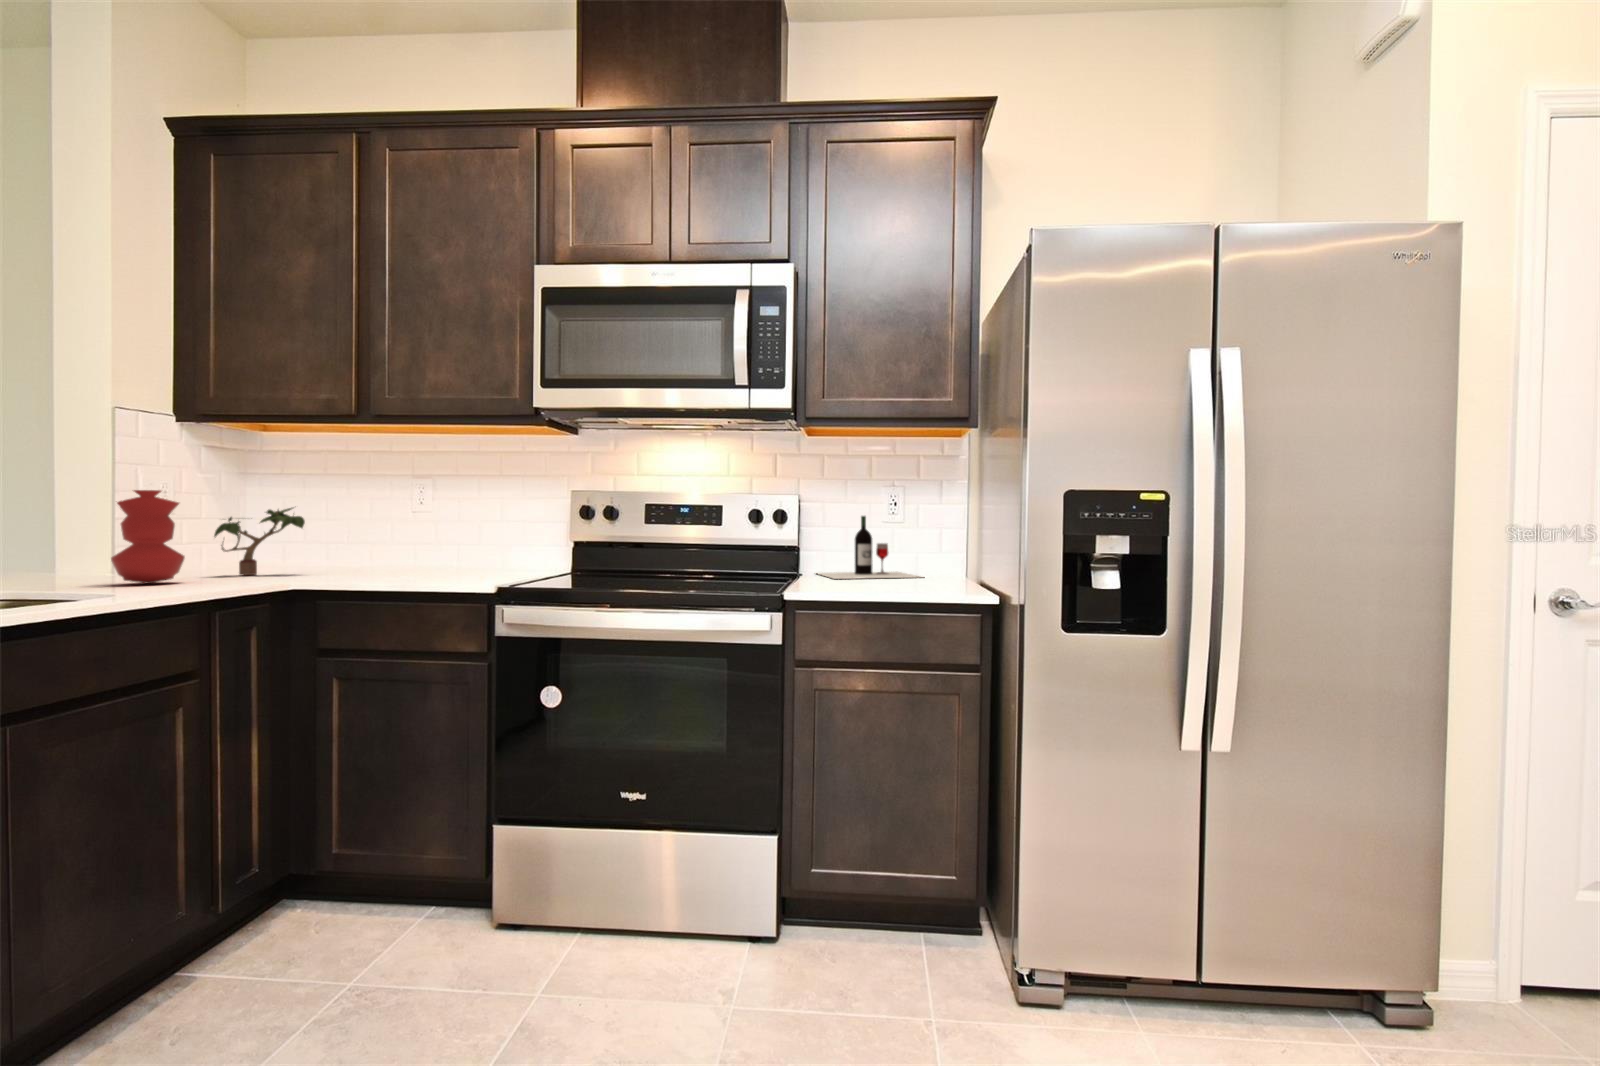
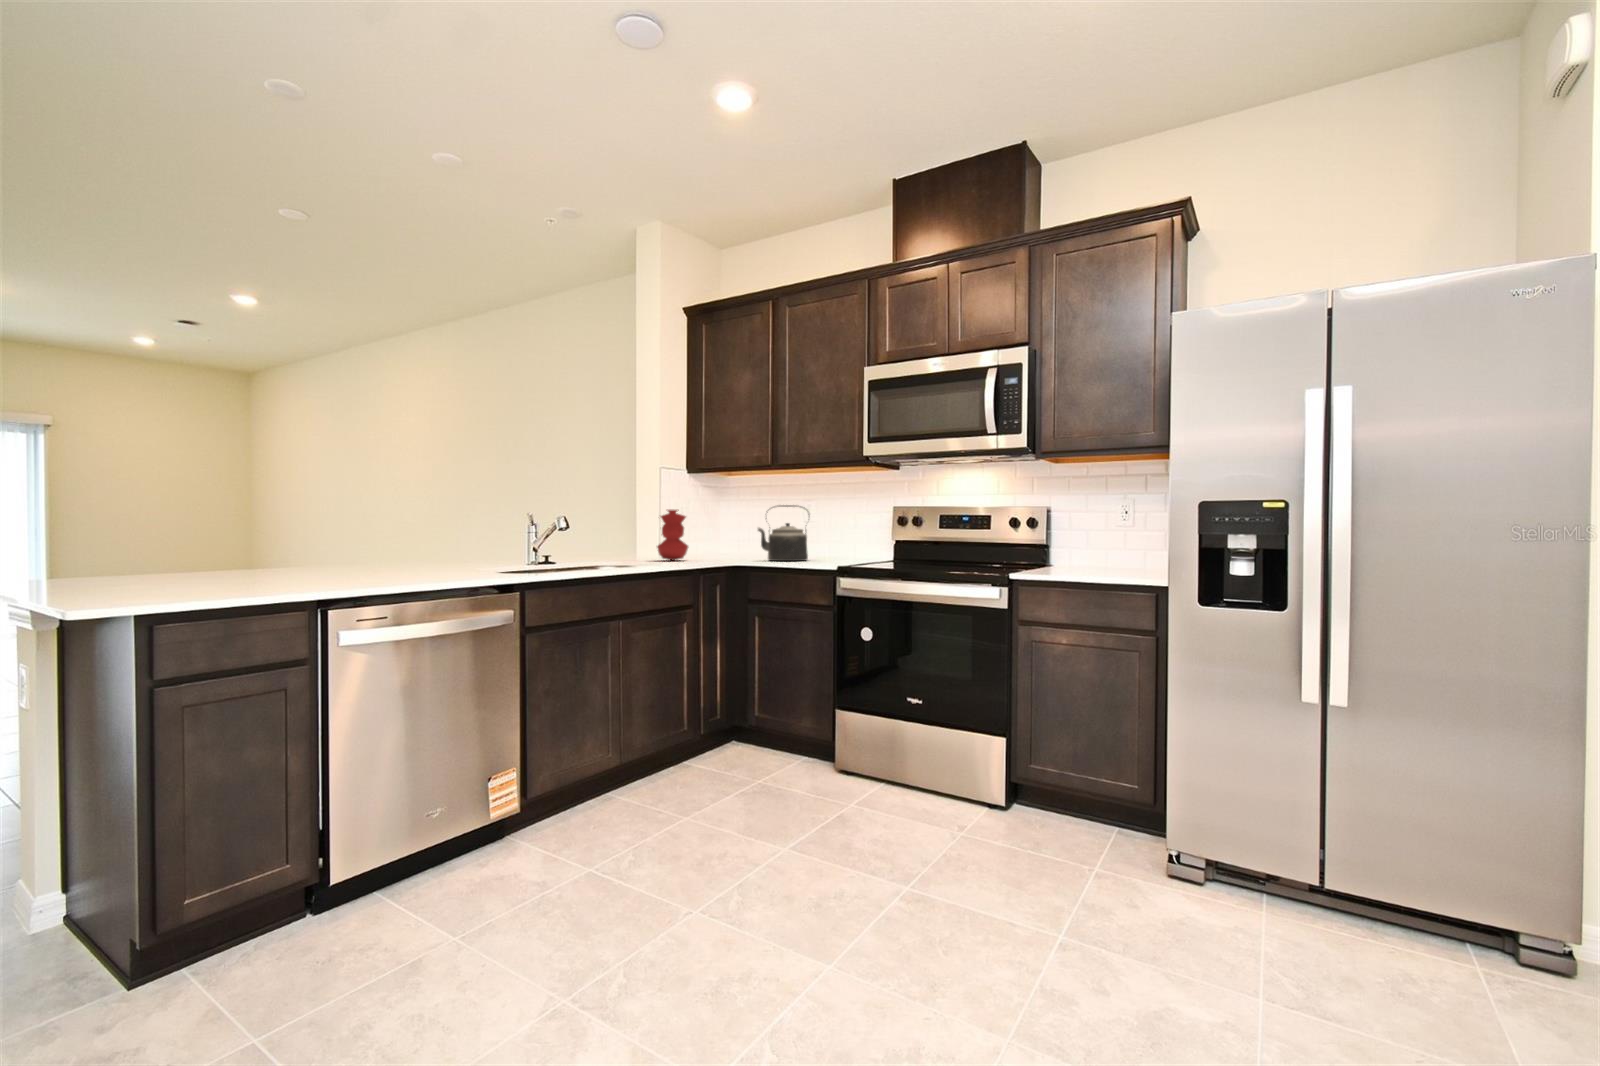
kettle: none [328,486,425,579] -> present [758,505,808,561]
potted plant: present [214,508,305,575] -> none [697,516,755,558]
wine bottle: present [818,516,919,579] -> none [1064,522,1145,569]

